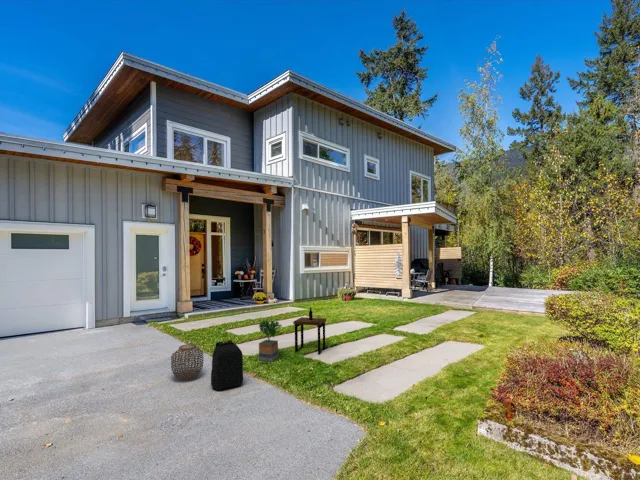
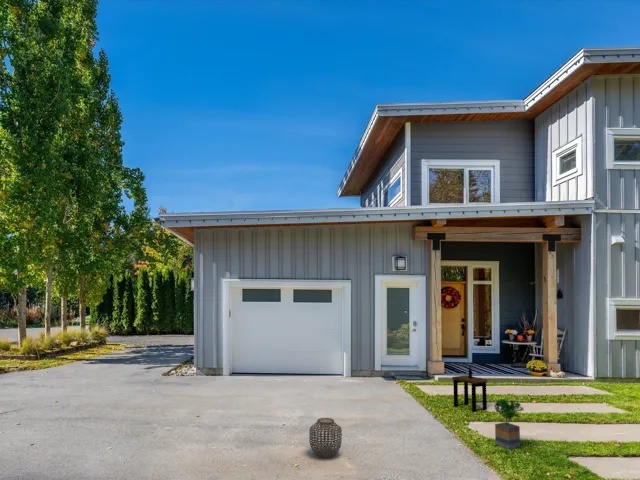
side table: present [293,307,326,354] -> present [452,366,487,412]
backpack: present [211,340,243,390] -> none [432,412,466,462]
woven basket: present [171,344,203,381] -> present [309,418,342,458]

